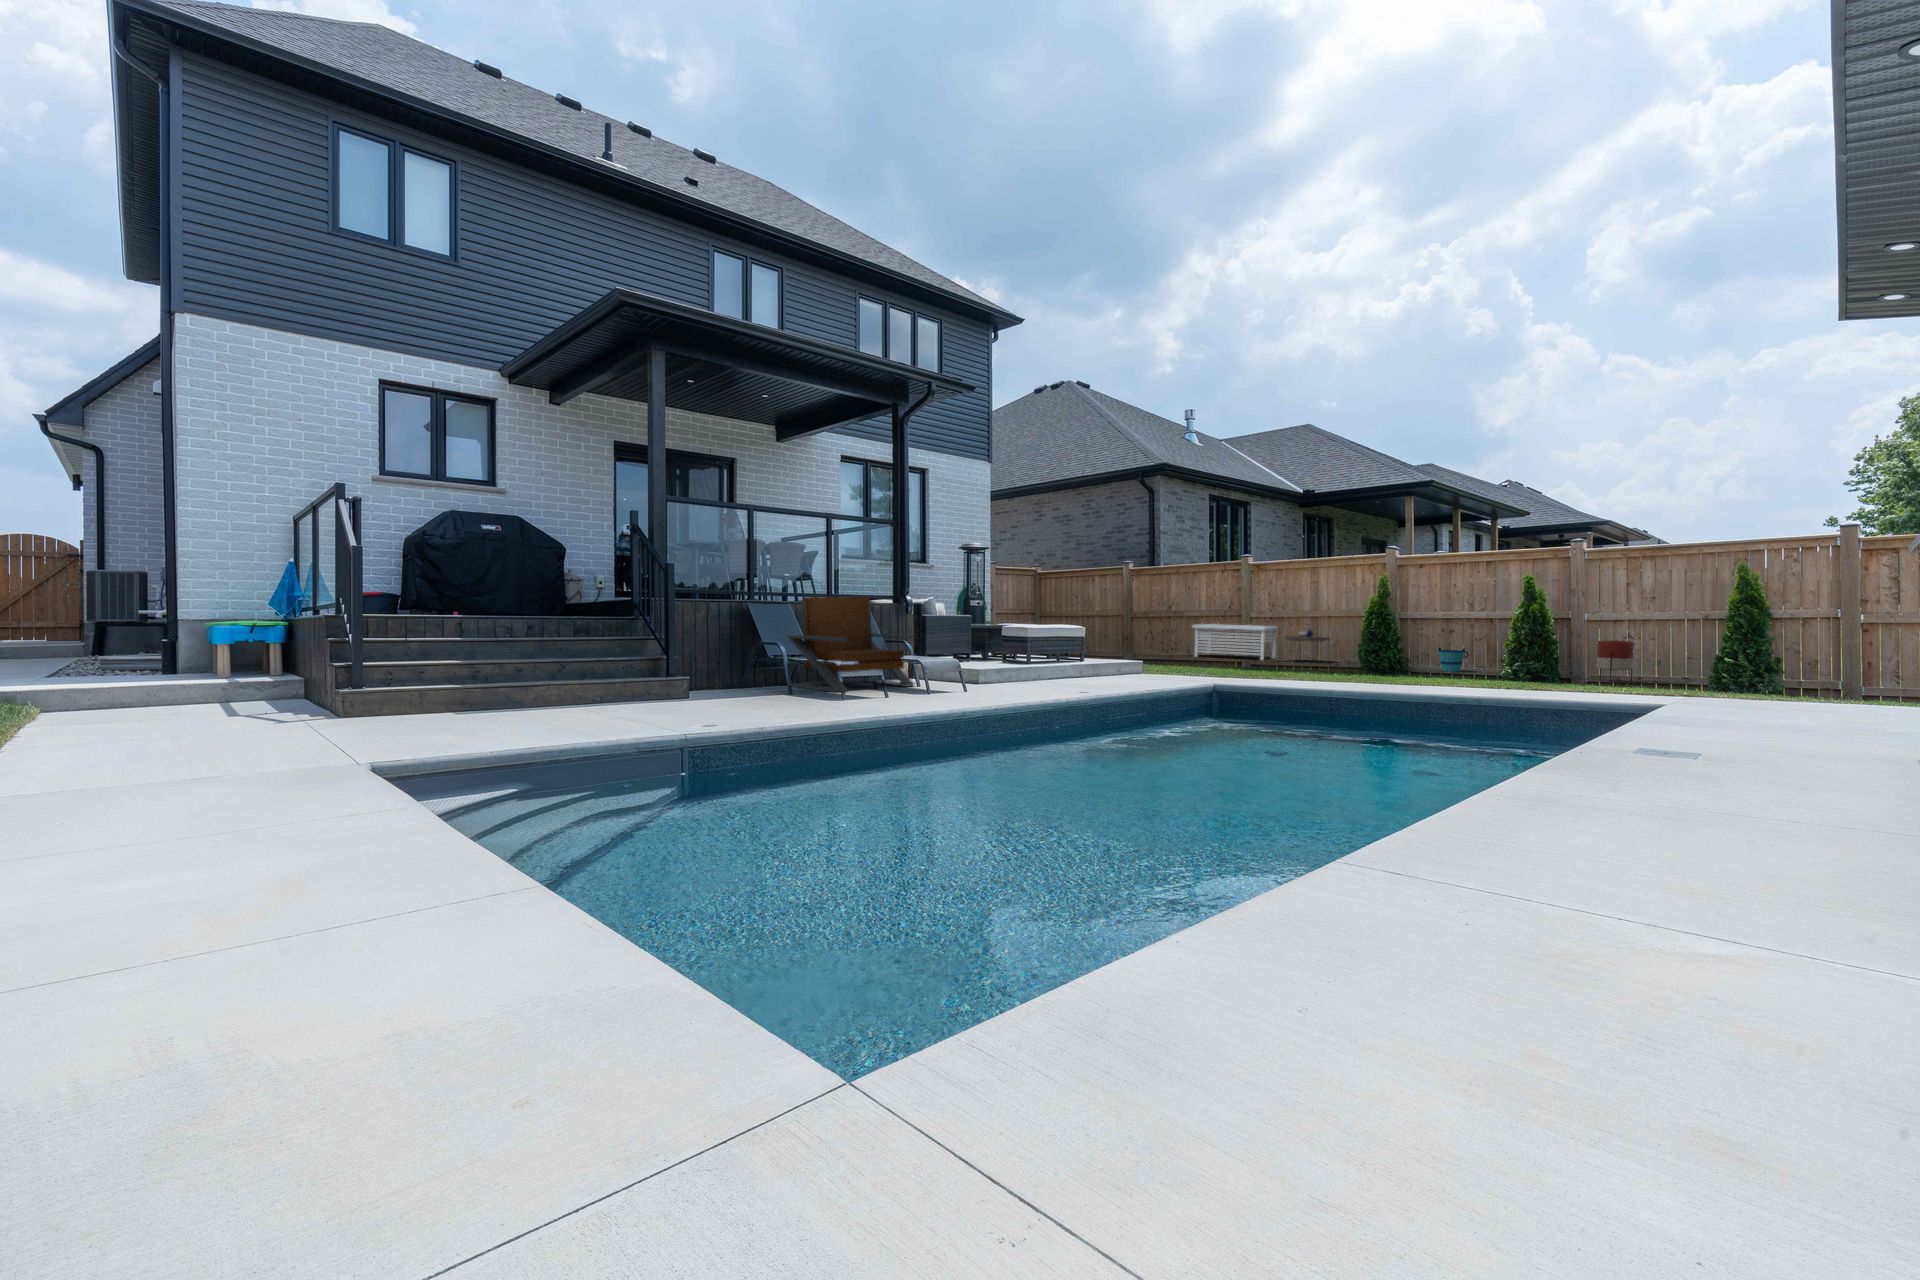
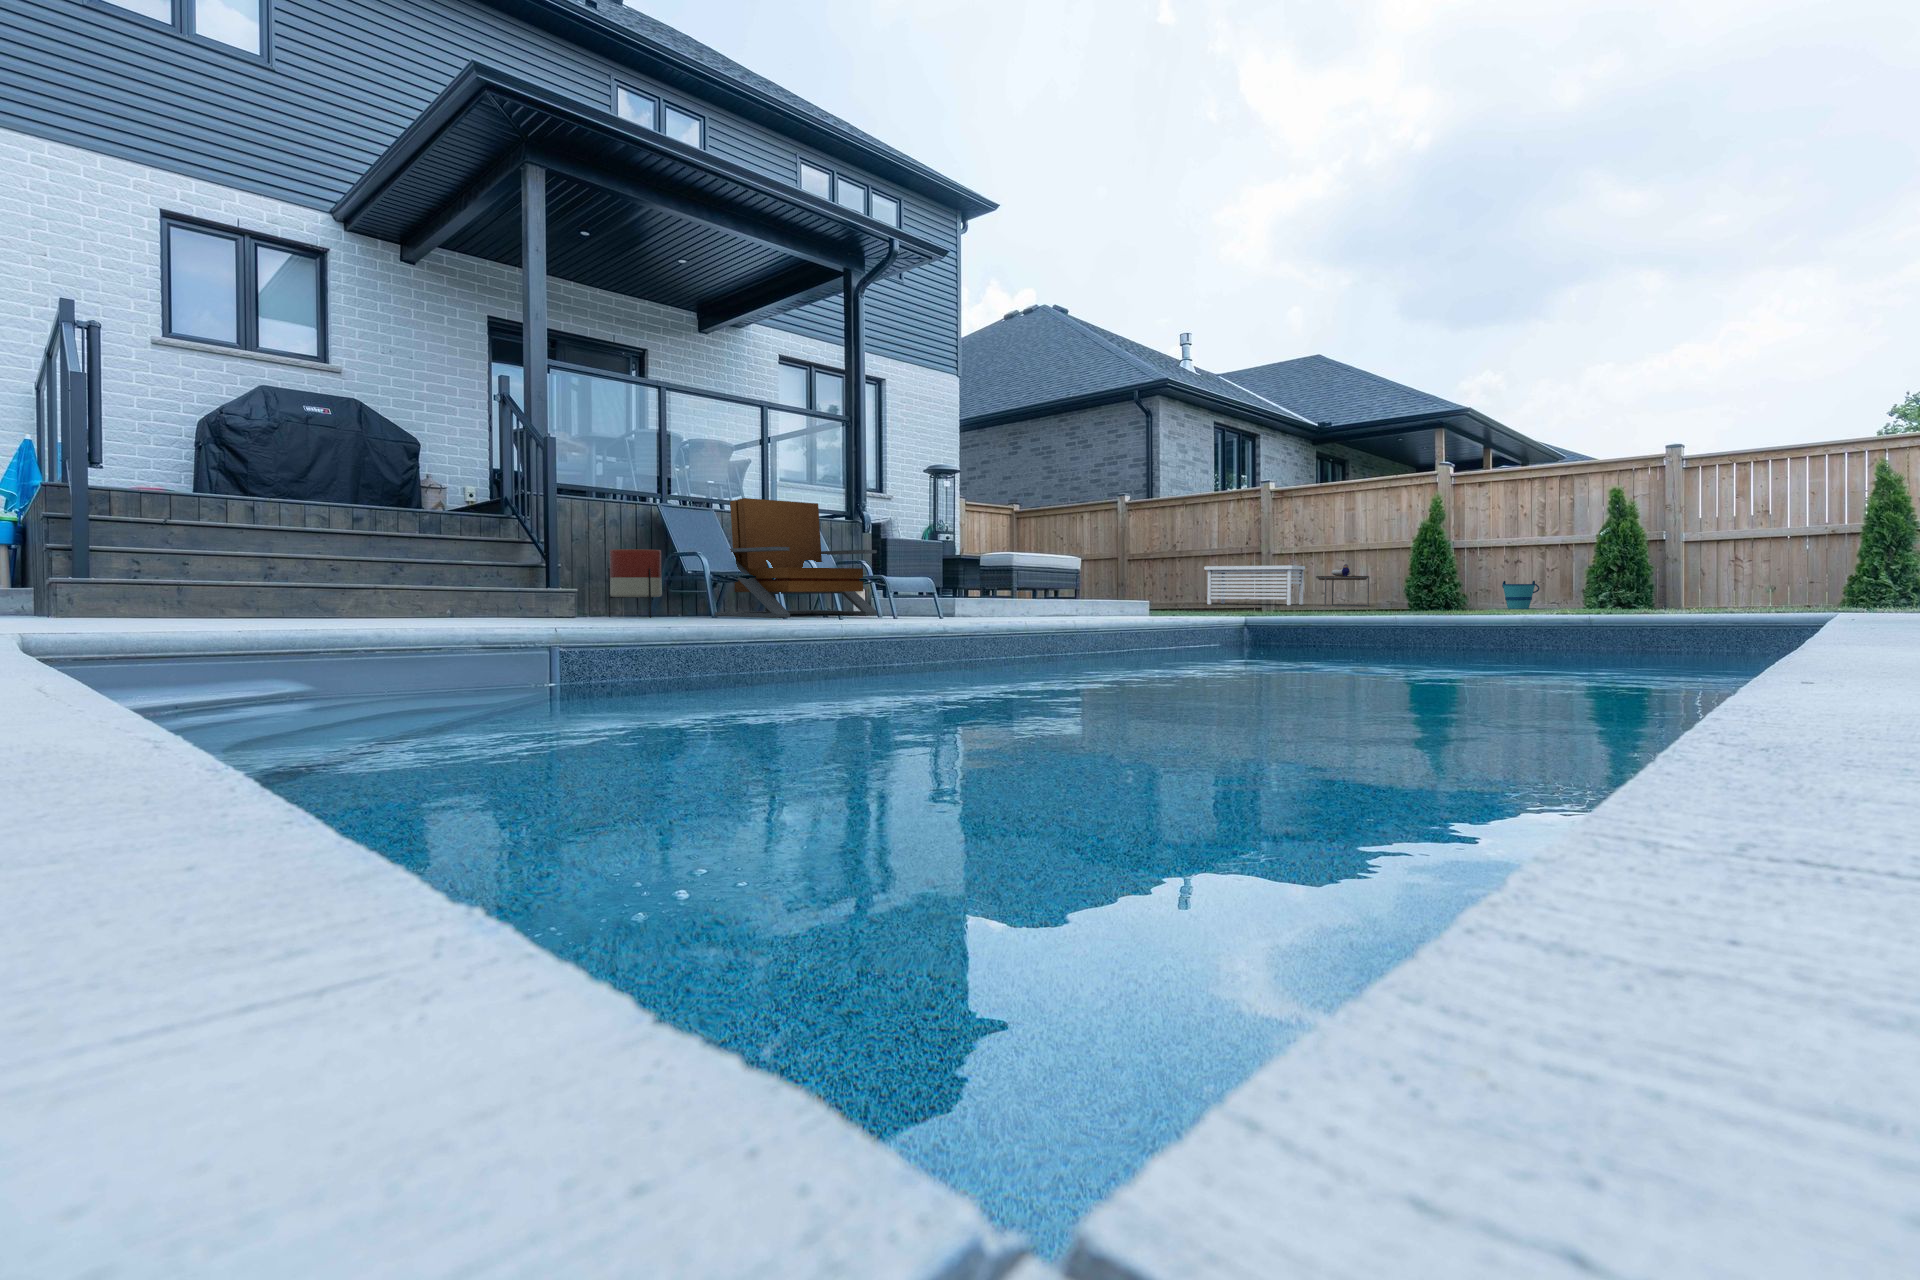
planter: present [1597,640,1633,681] -> present [608,549,662,618]

